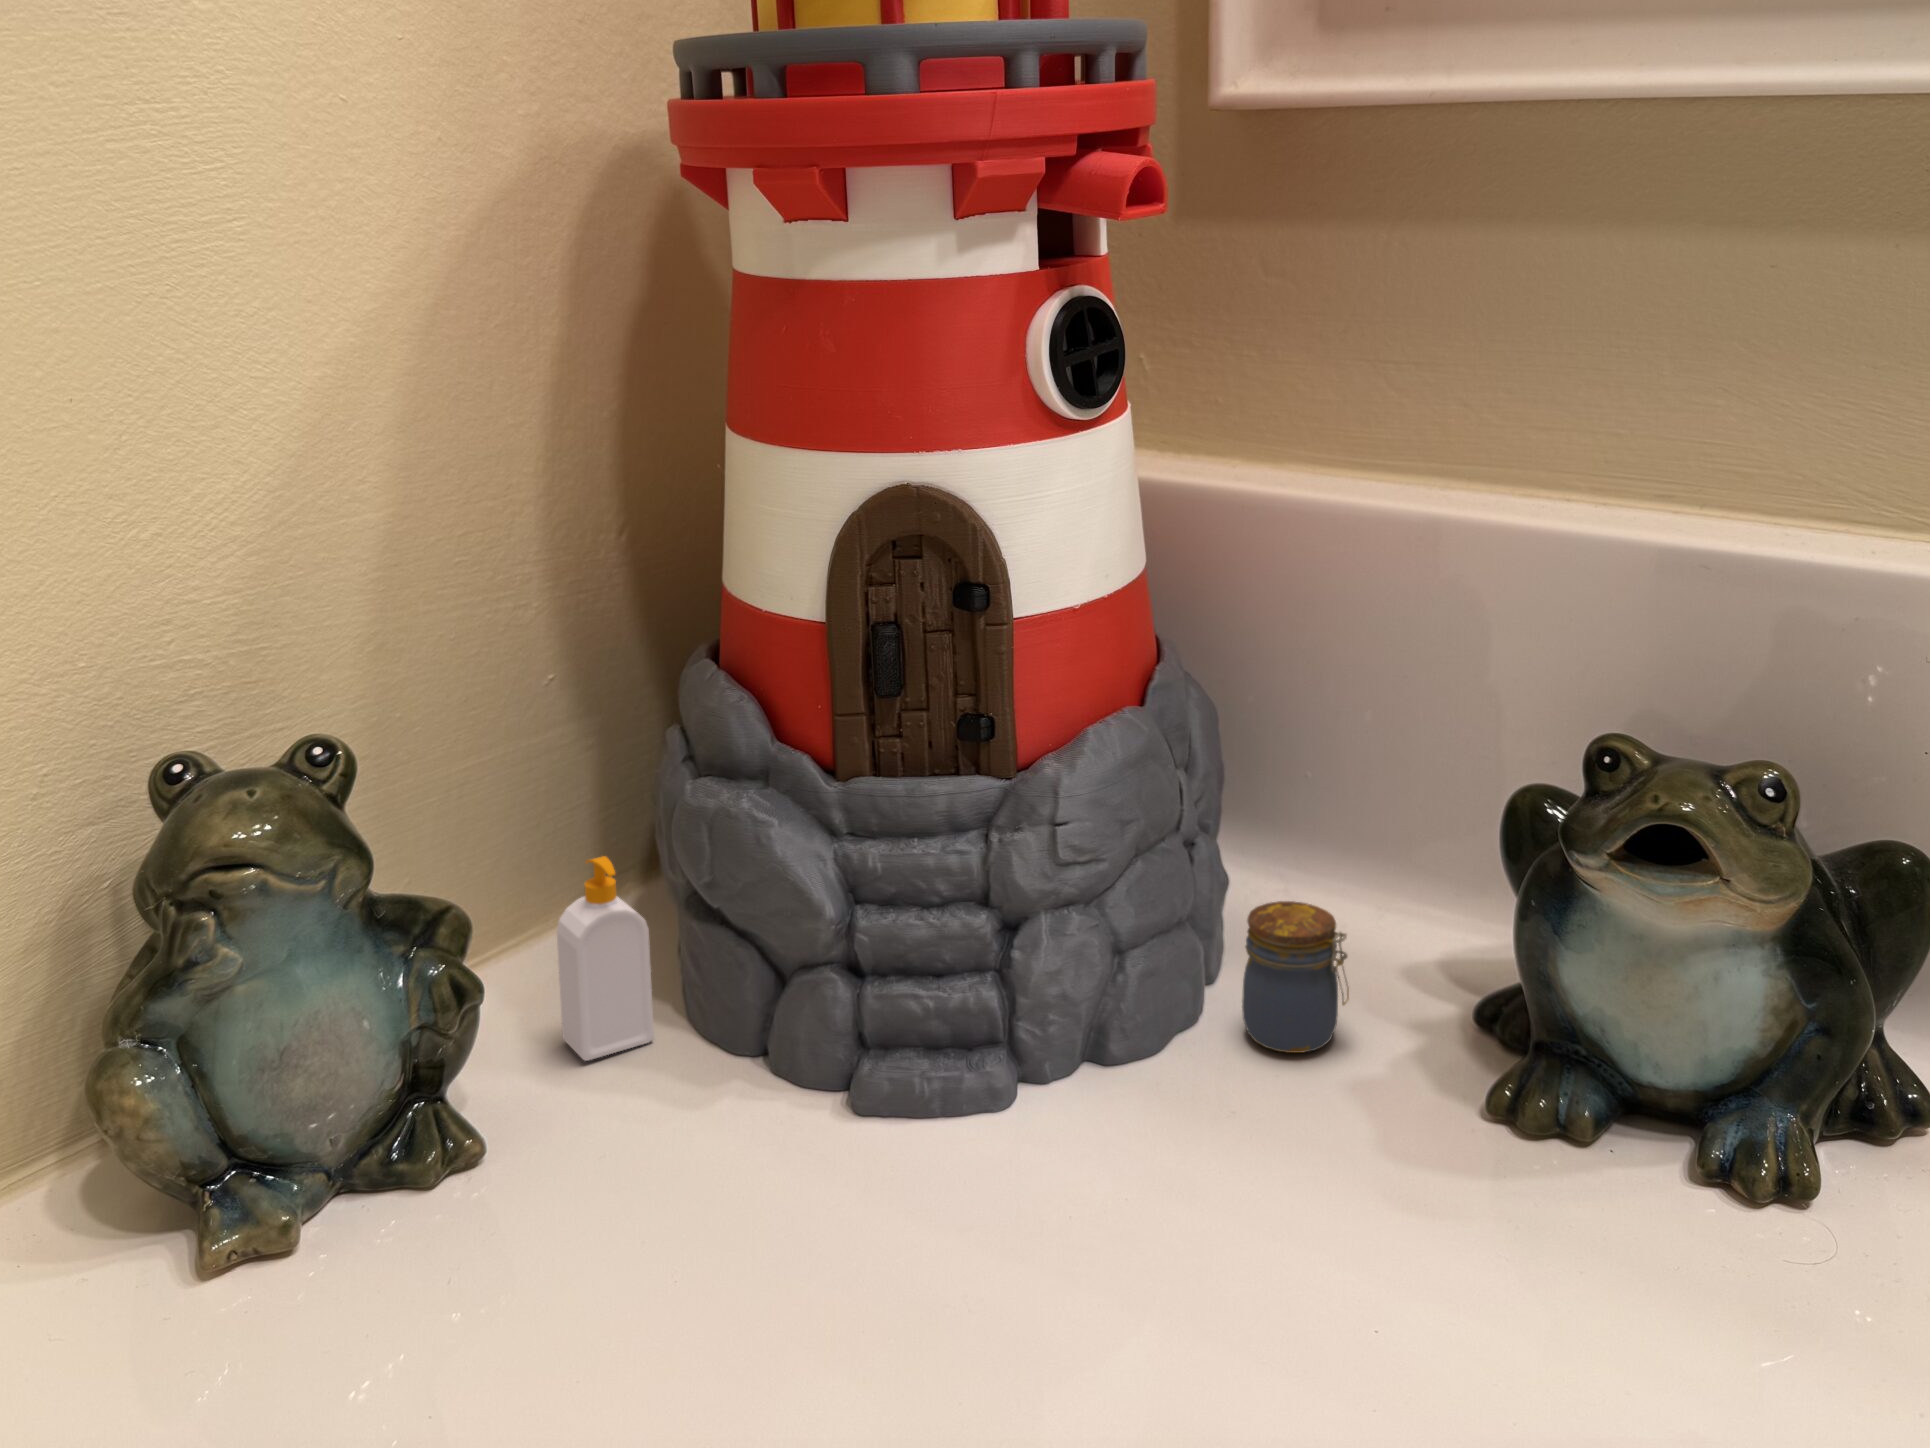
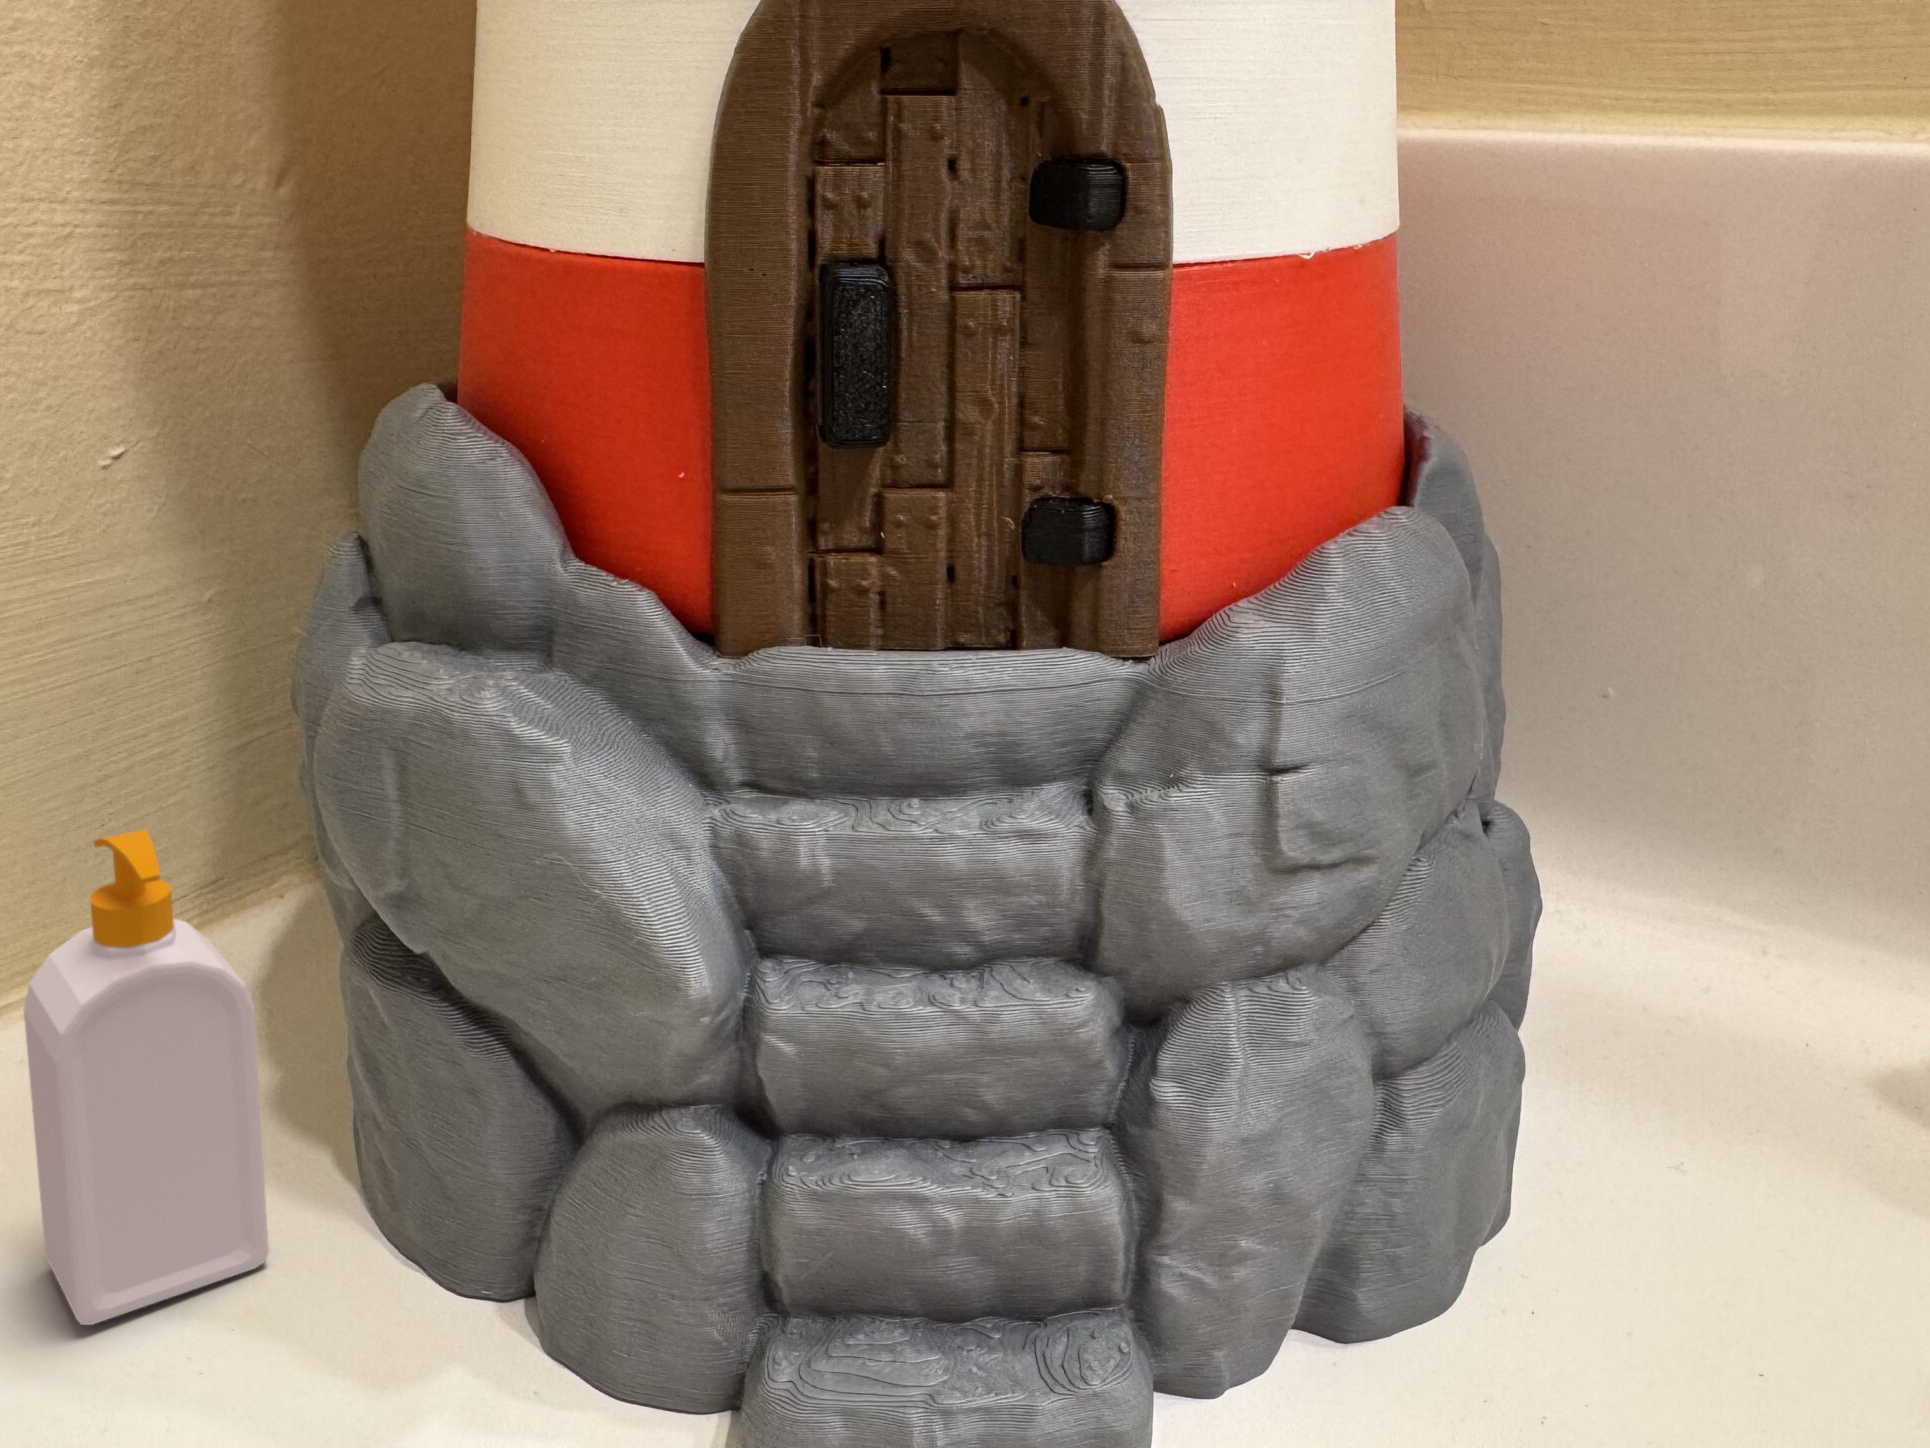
jar: present [1242,901,1349,1053] -> none [1634,948,1911,1303]

